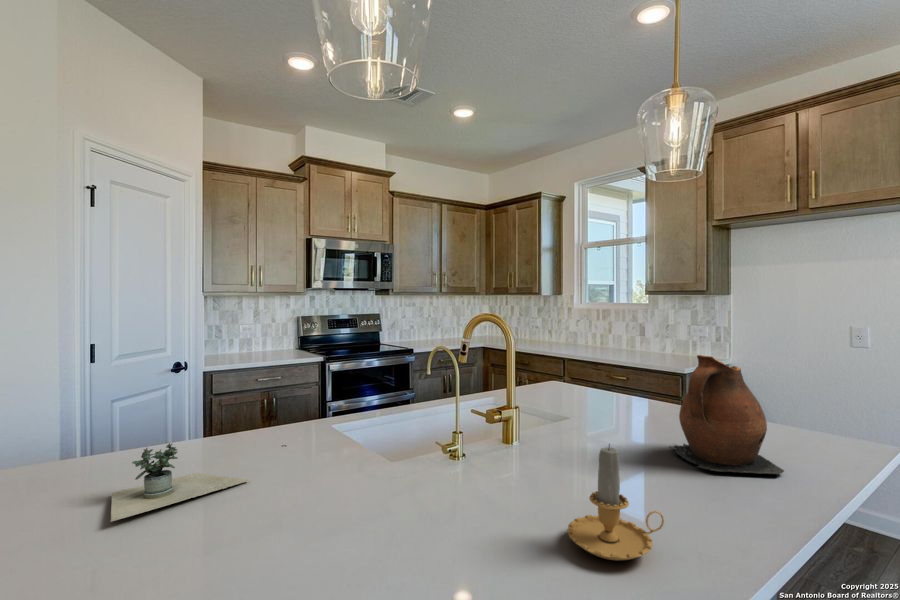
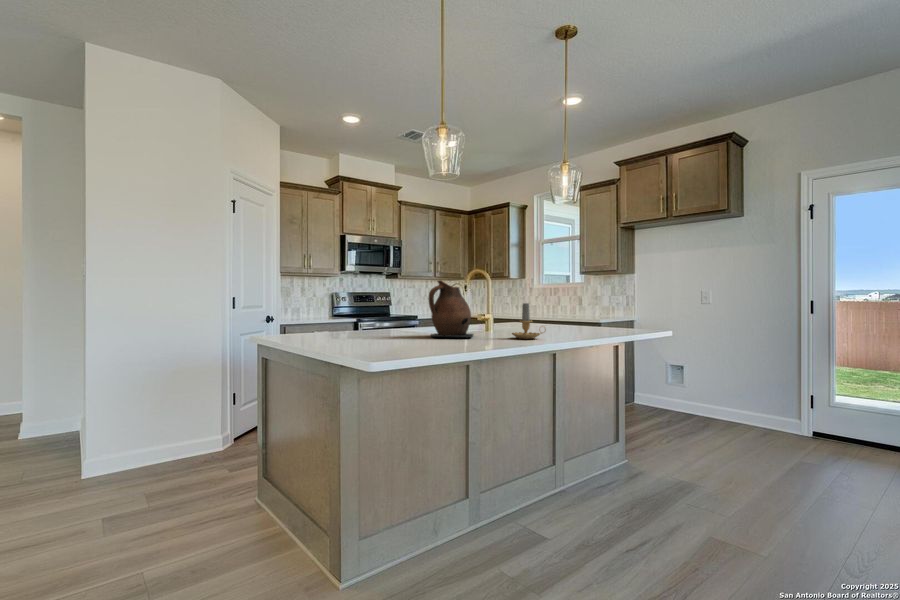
ceramic pitcher: present [673,355,784,476] -> present [428,280,473,338]
potted plant: present [111,443,286,521] -> none [326,313,392,335]

